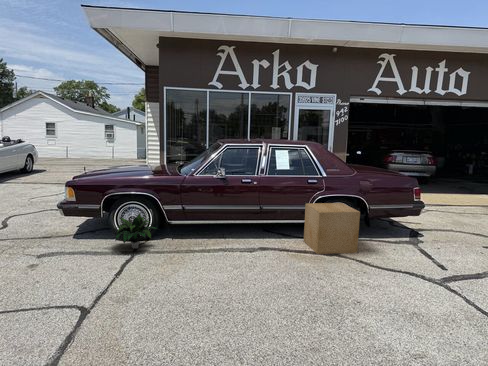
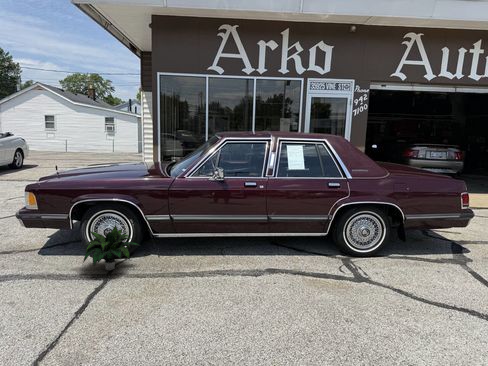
cardboard box: present [304,203,360,254] -> none [322,211,397,279]

